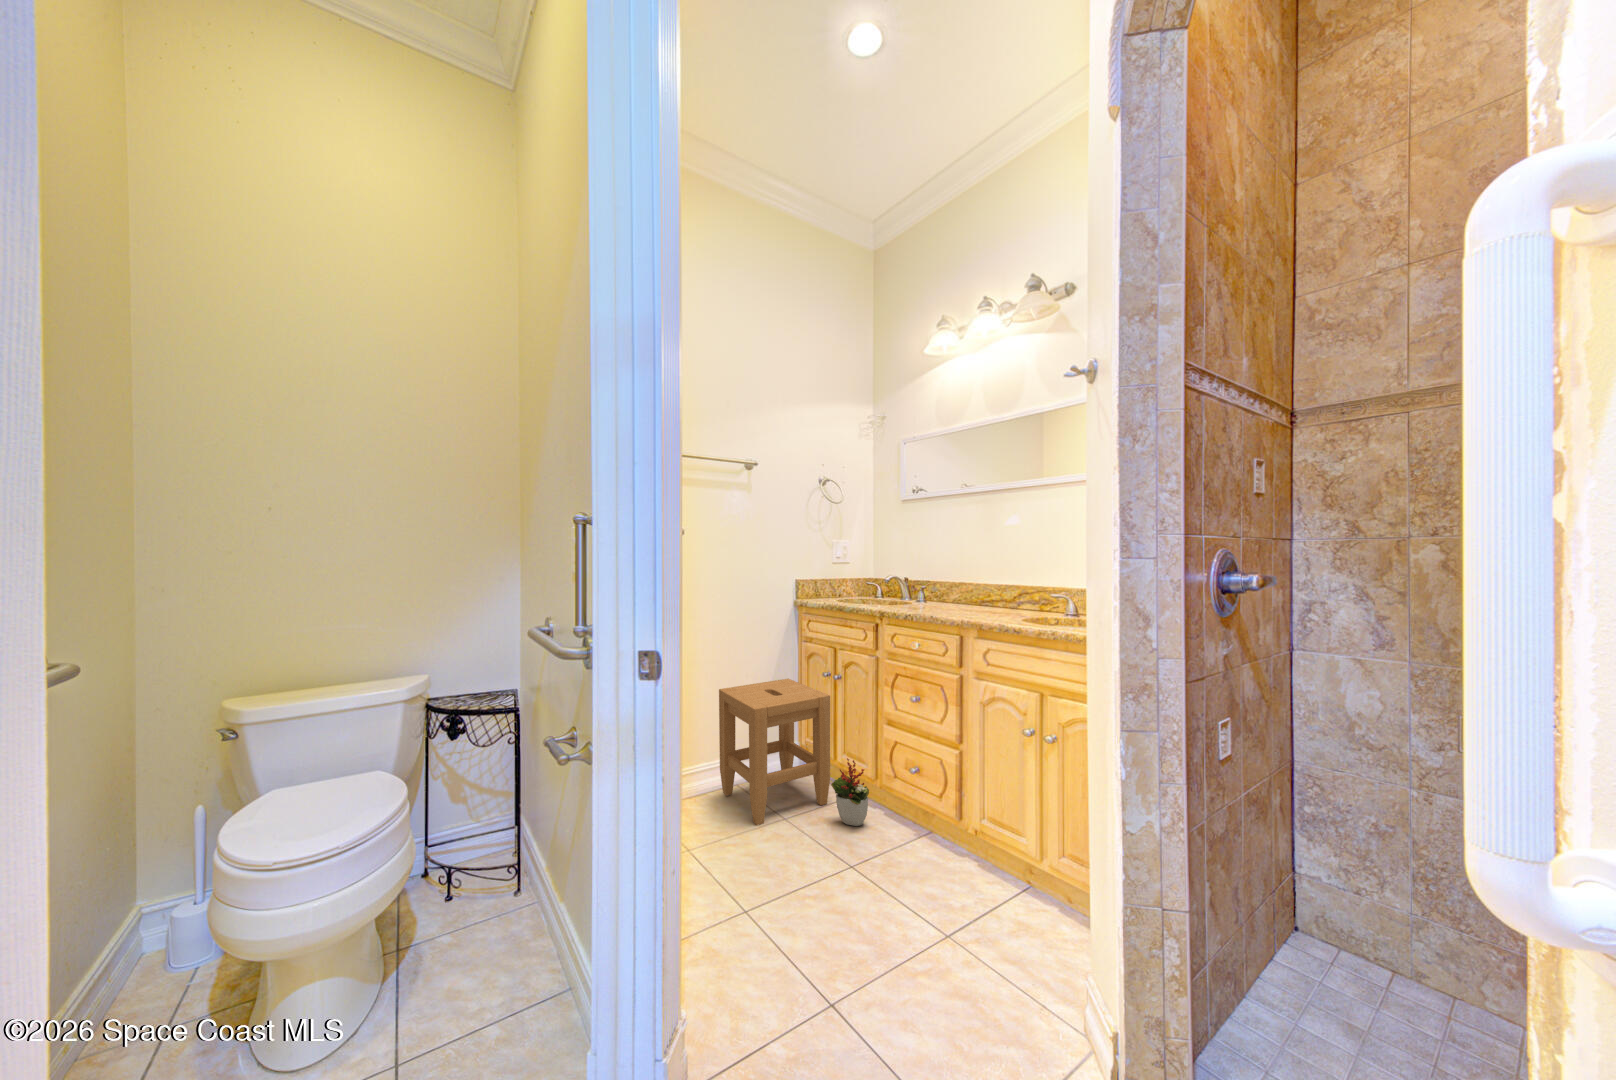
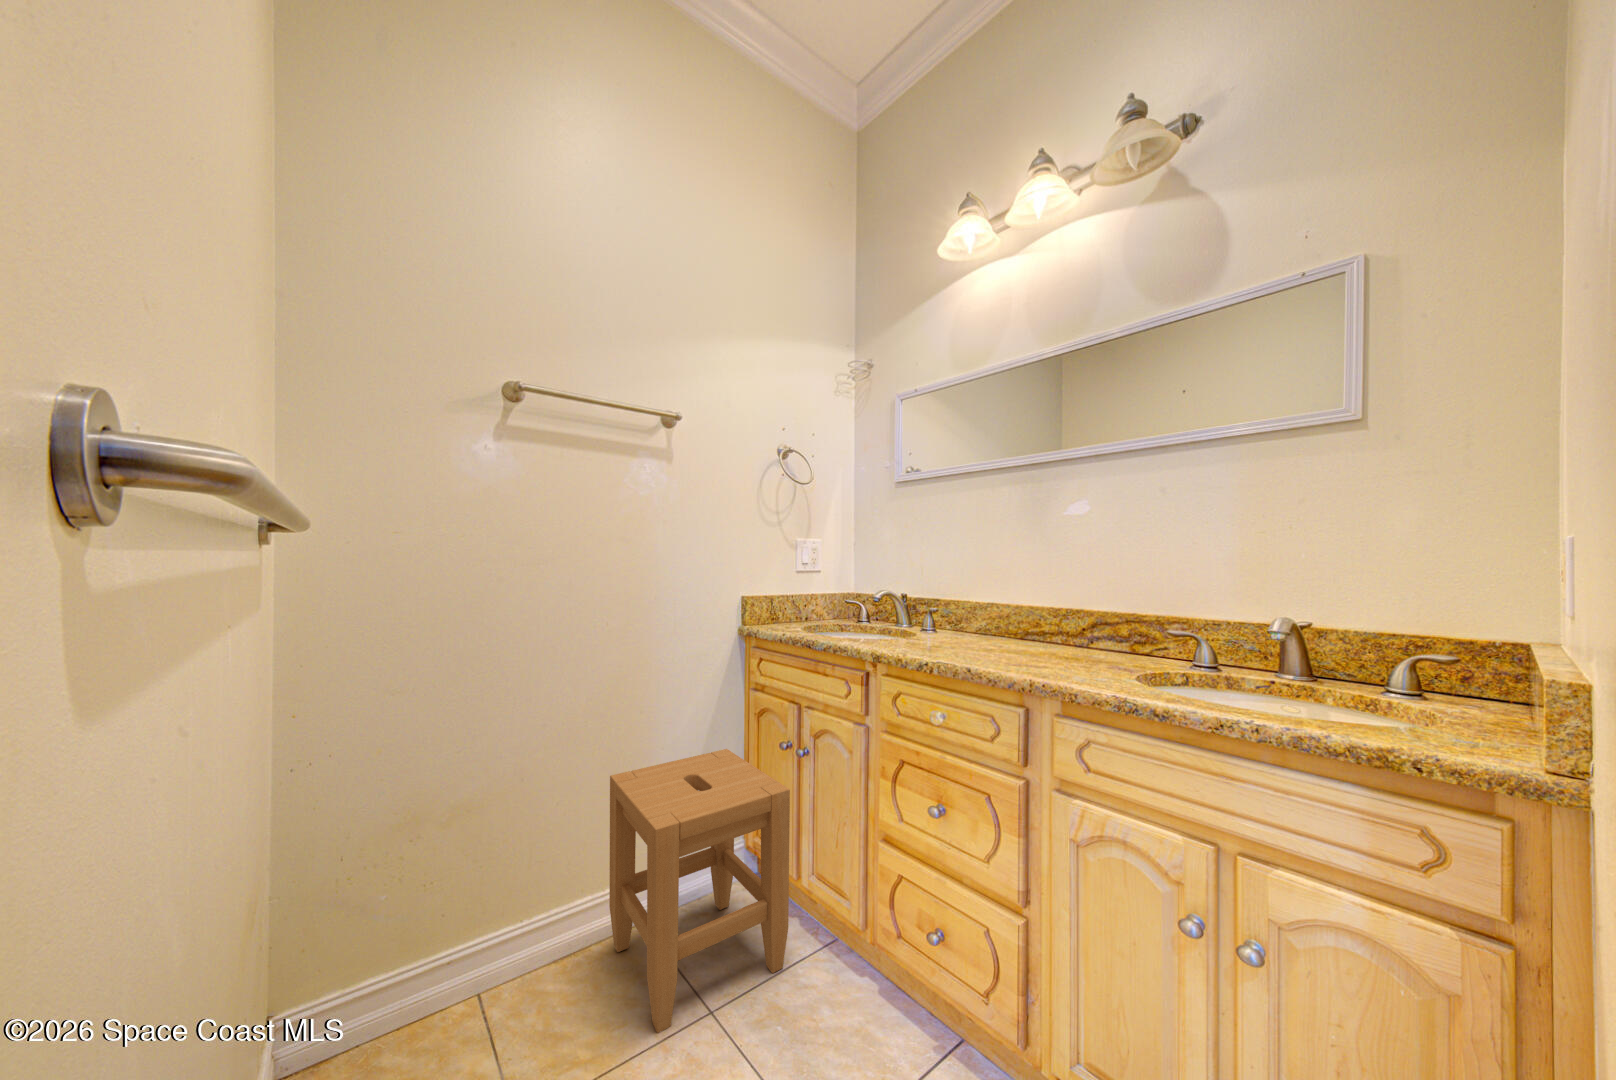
decorative plant: present [831,758,869,826] -> none [789,905,855,1029]

